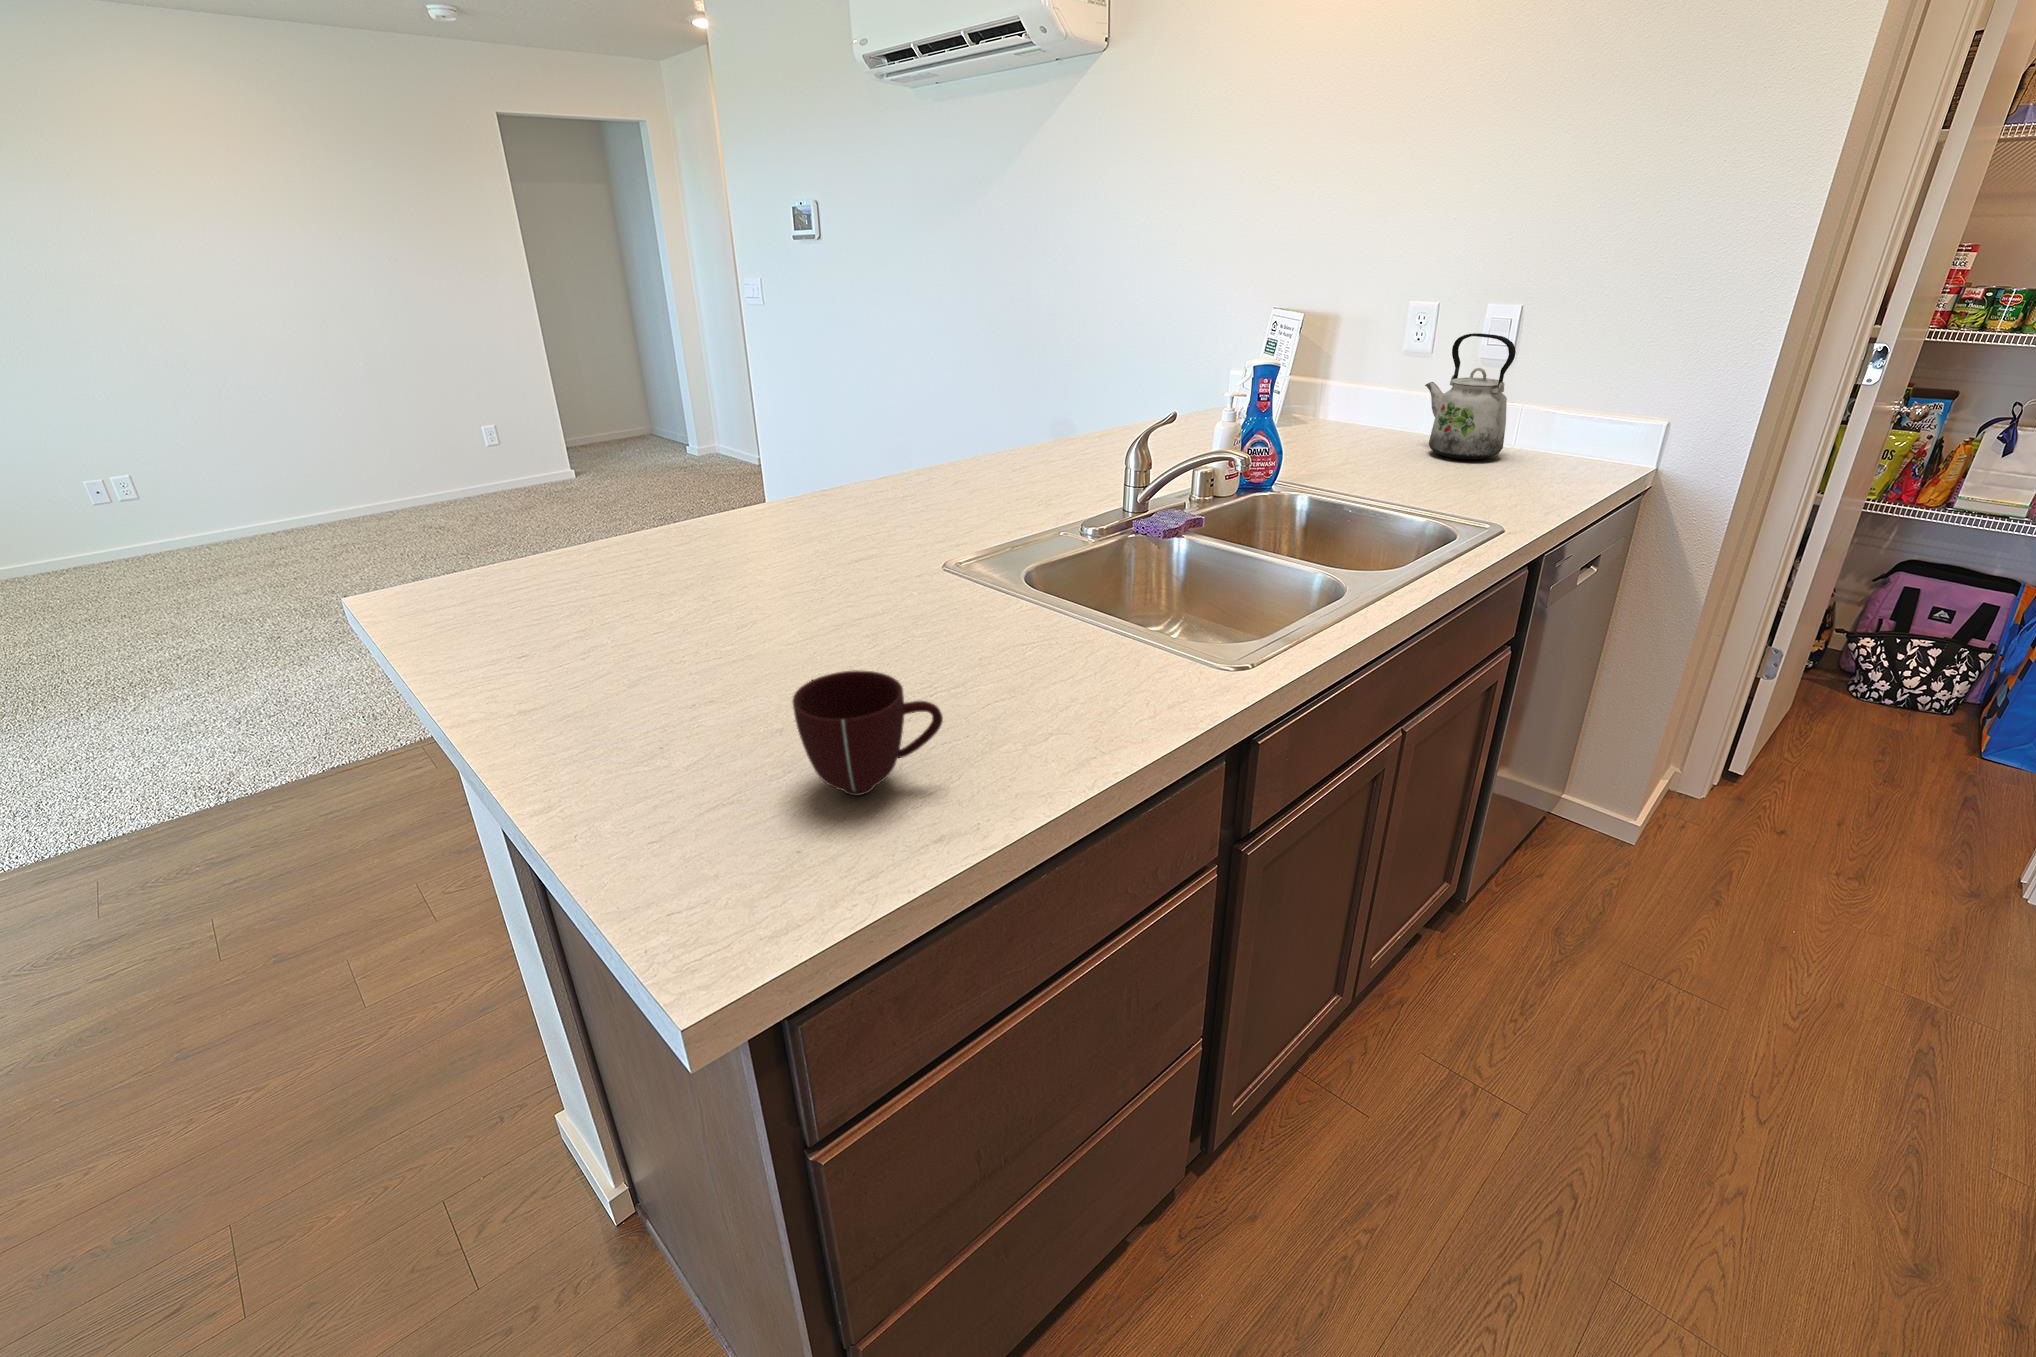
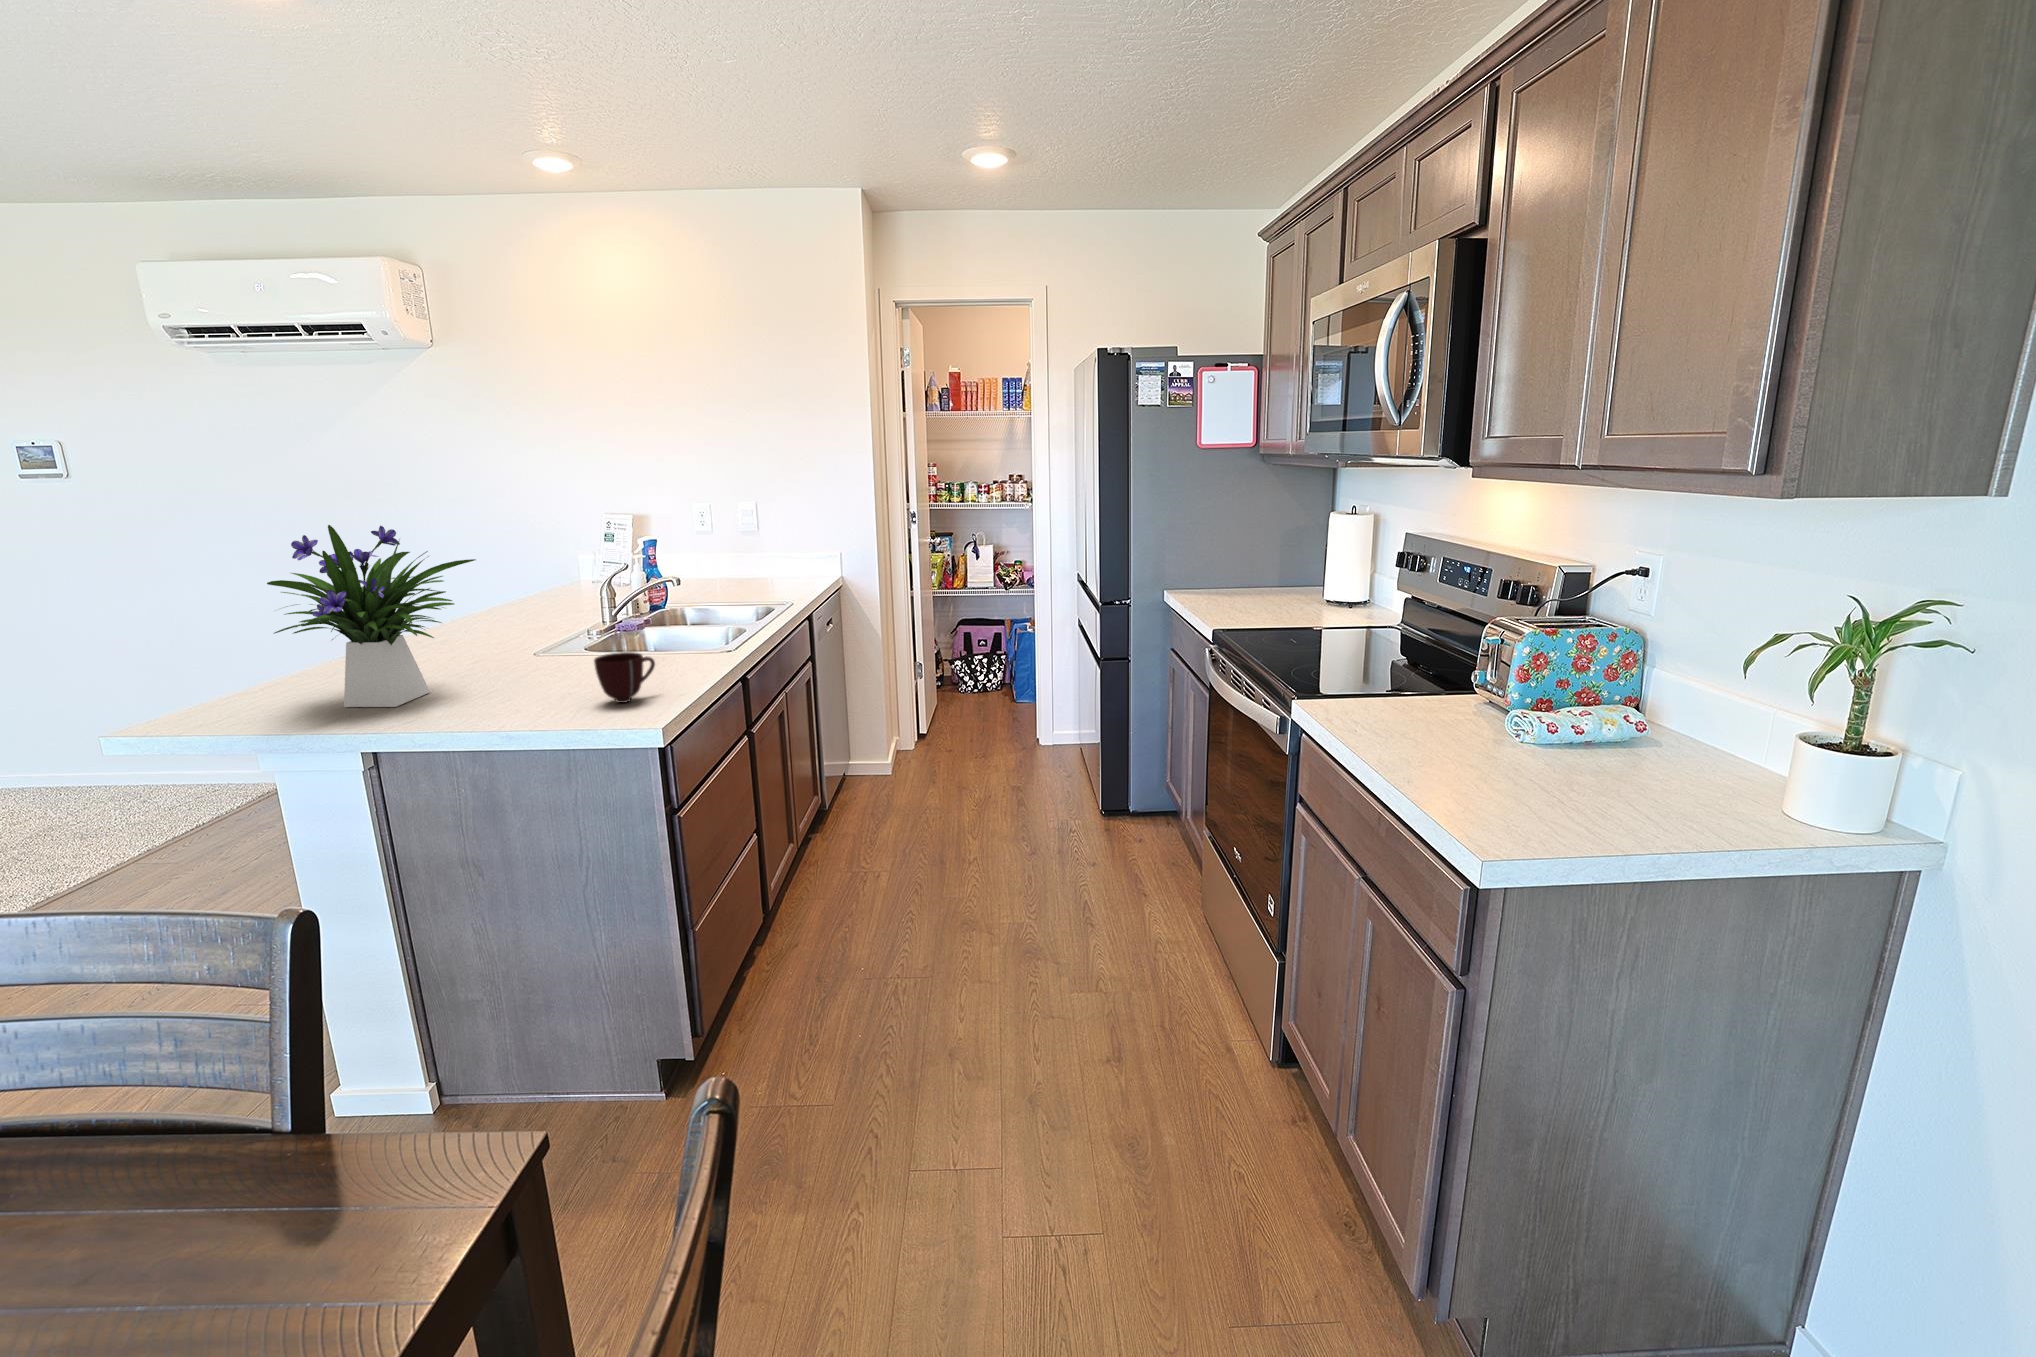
flower arrangement: none [433,313,761,646] -> present [267,525,476,707]
kettle: present [1425,333,1516,460] -> none [718,516,770,582]

